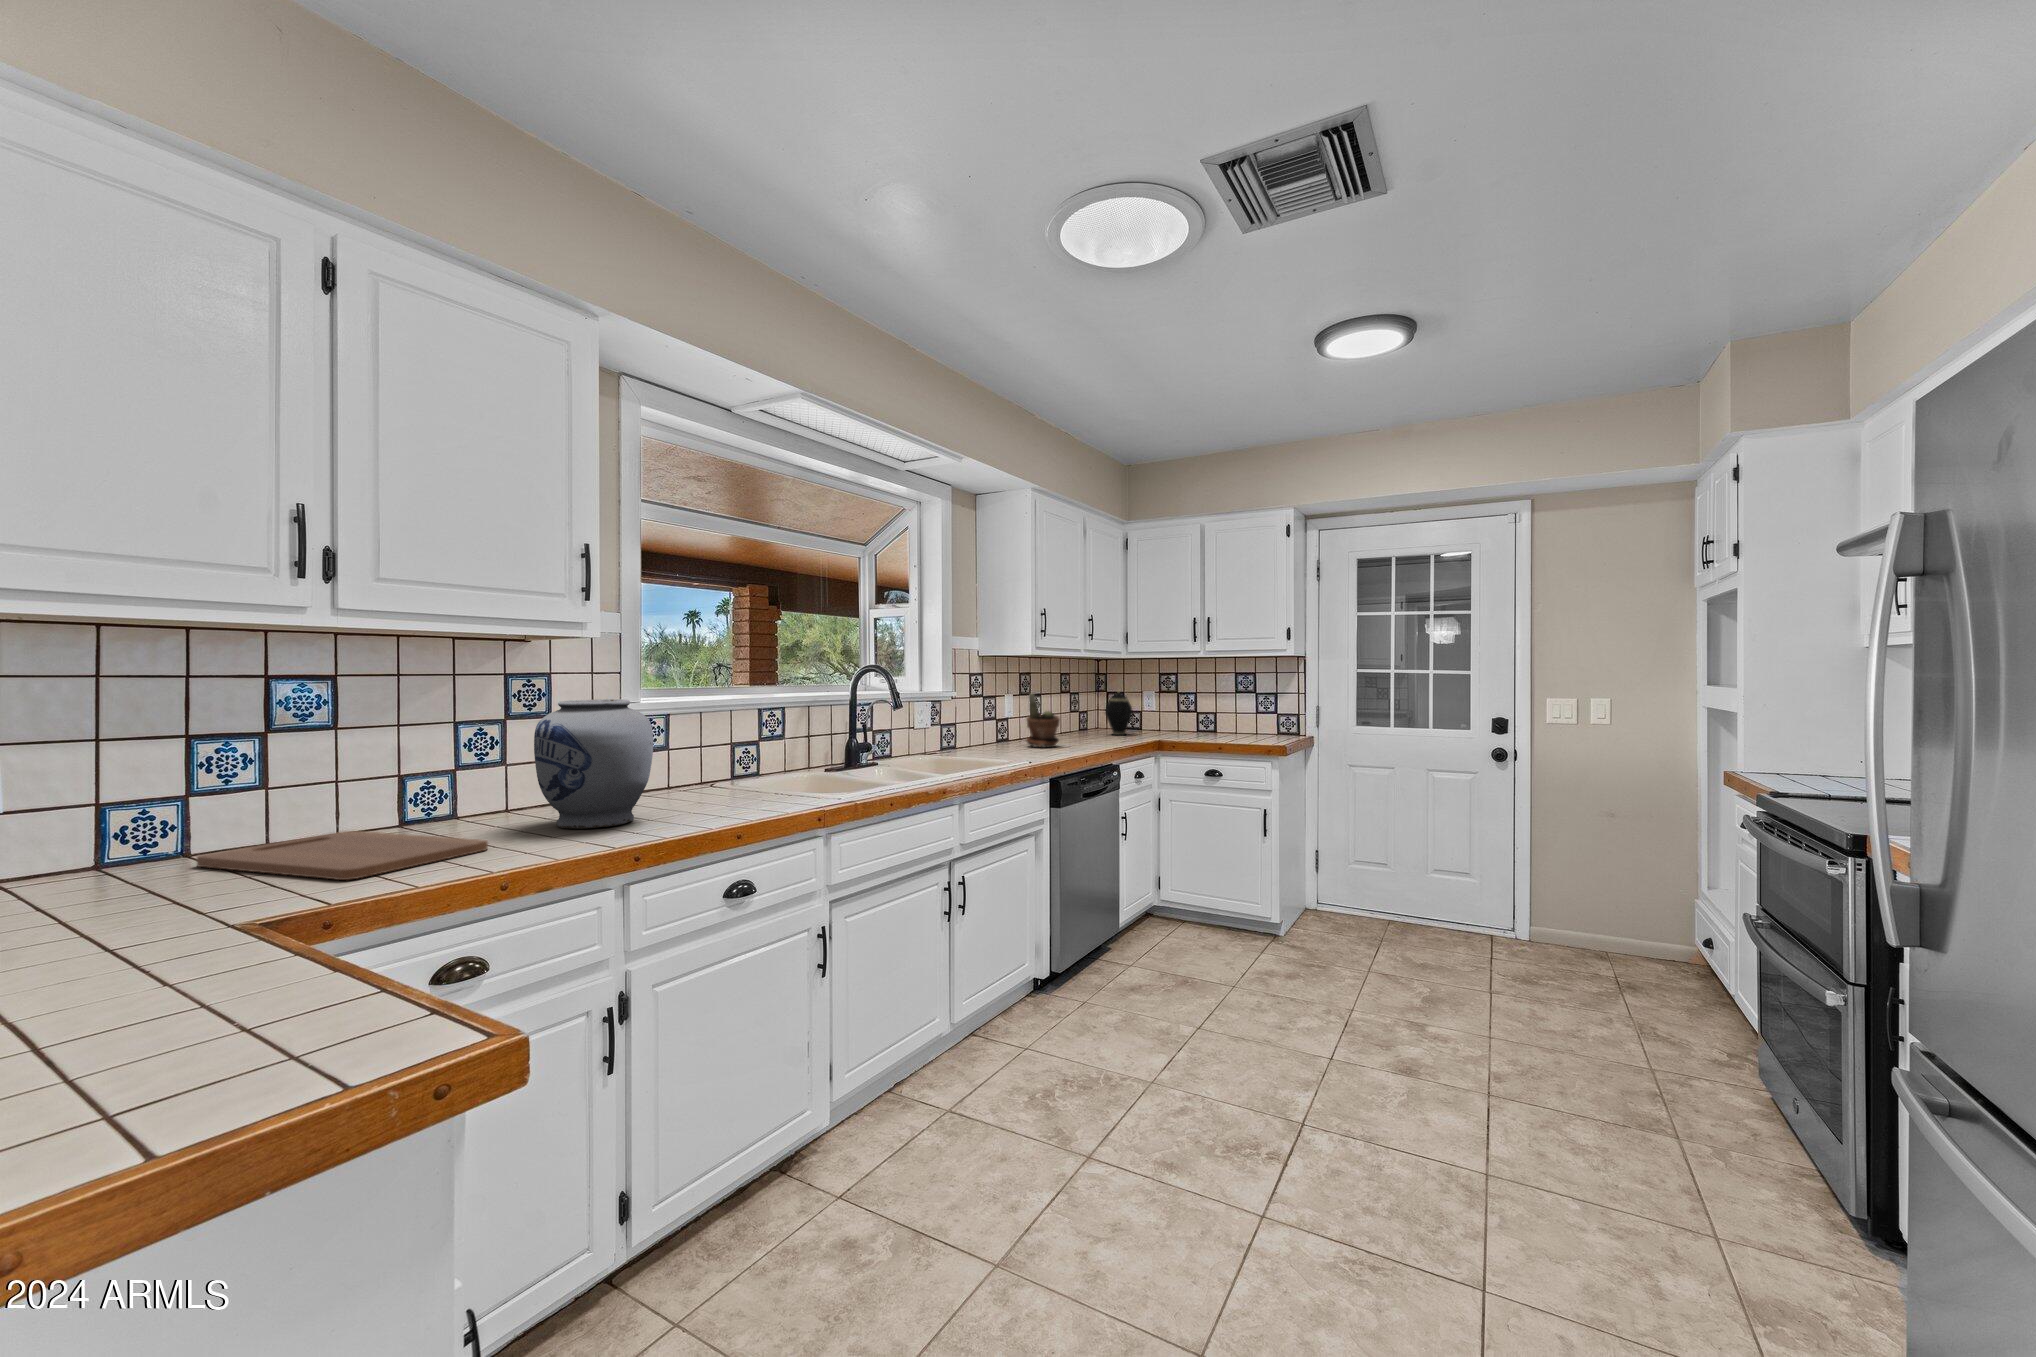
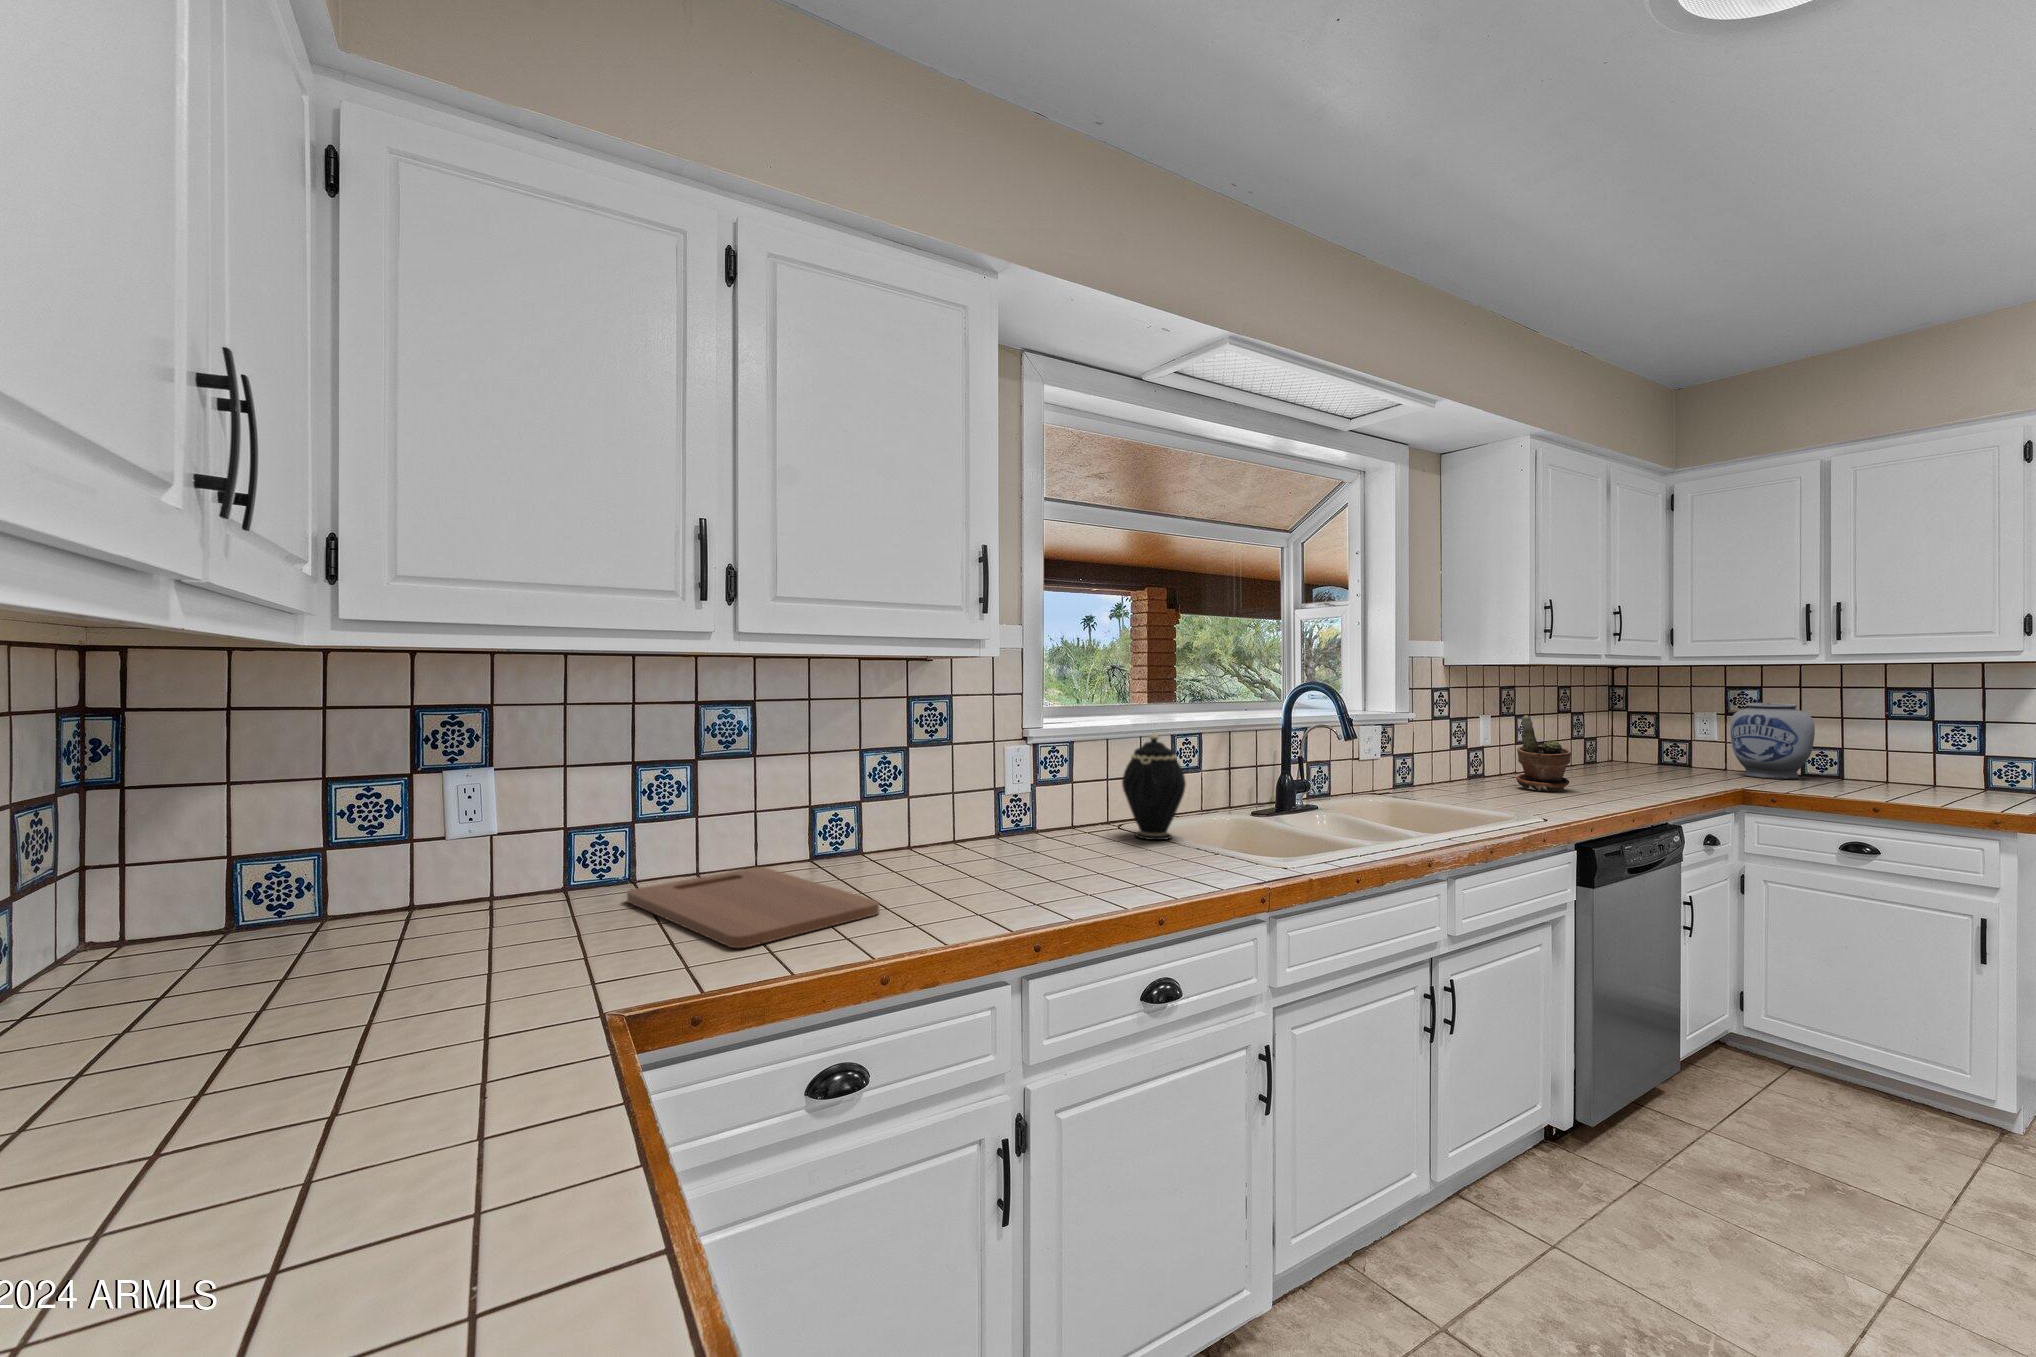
teapot: present [1105,690,1133,735] -> present [1122,733,1186,840]
vase: present [534,699,653,829] -> present [1730,703,1815,779]

